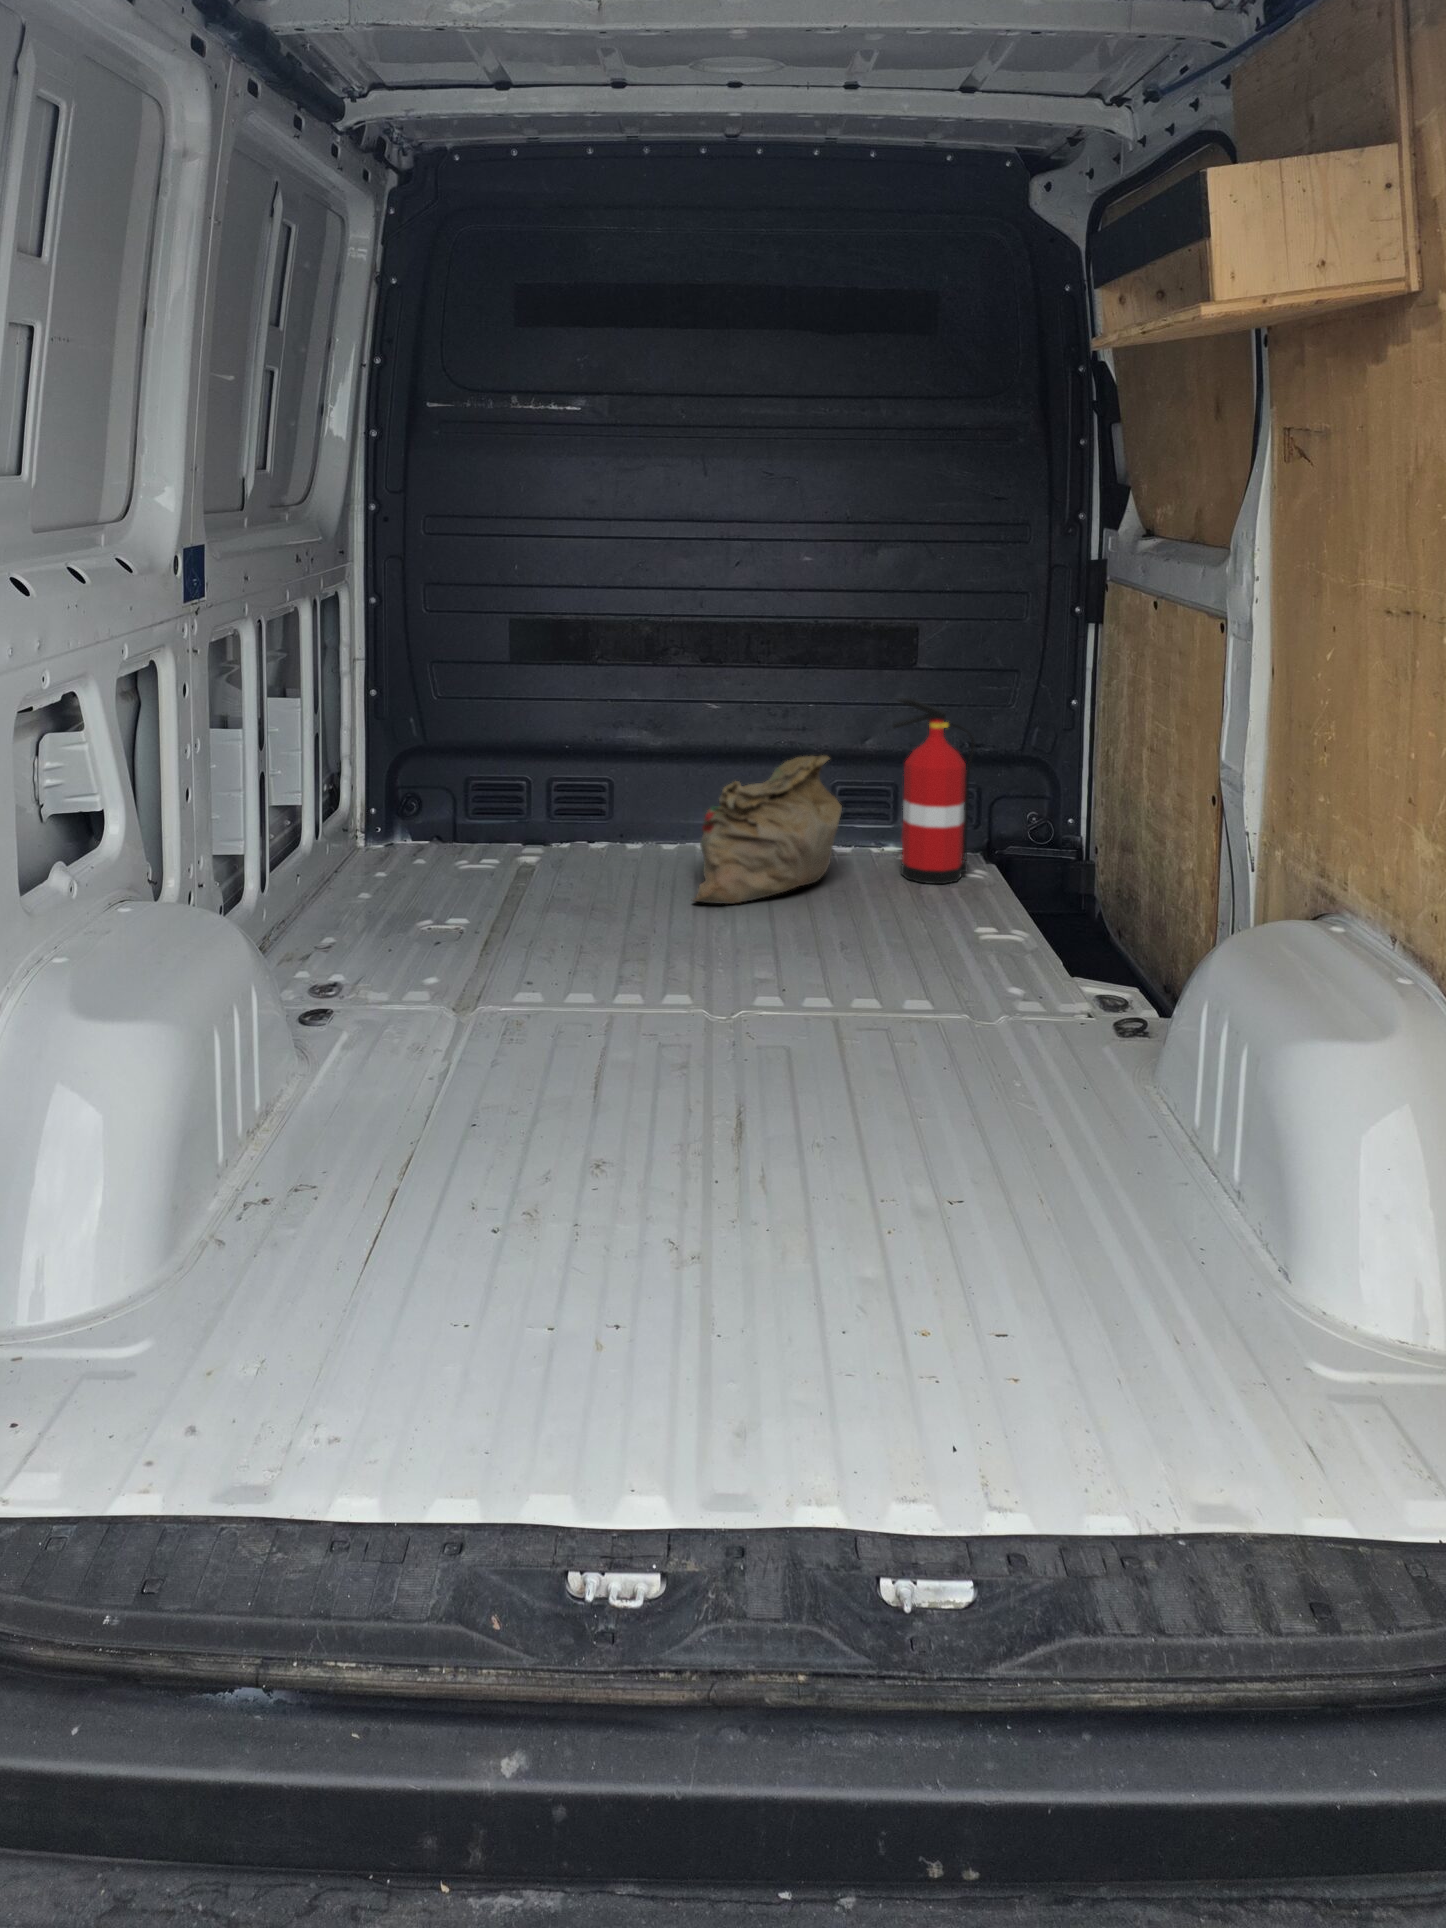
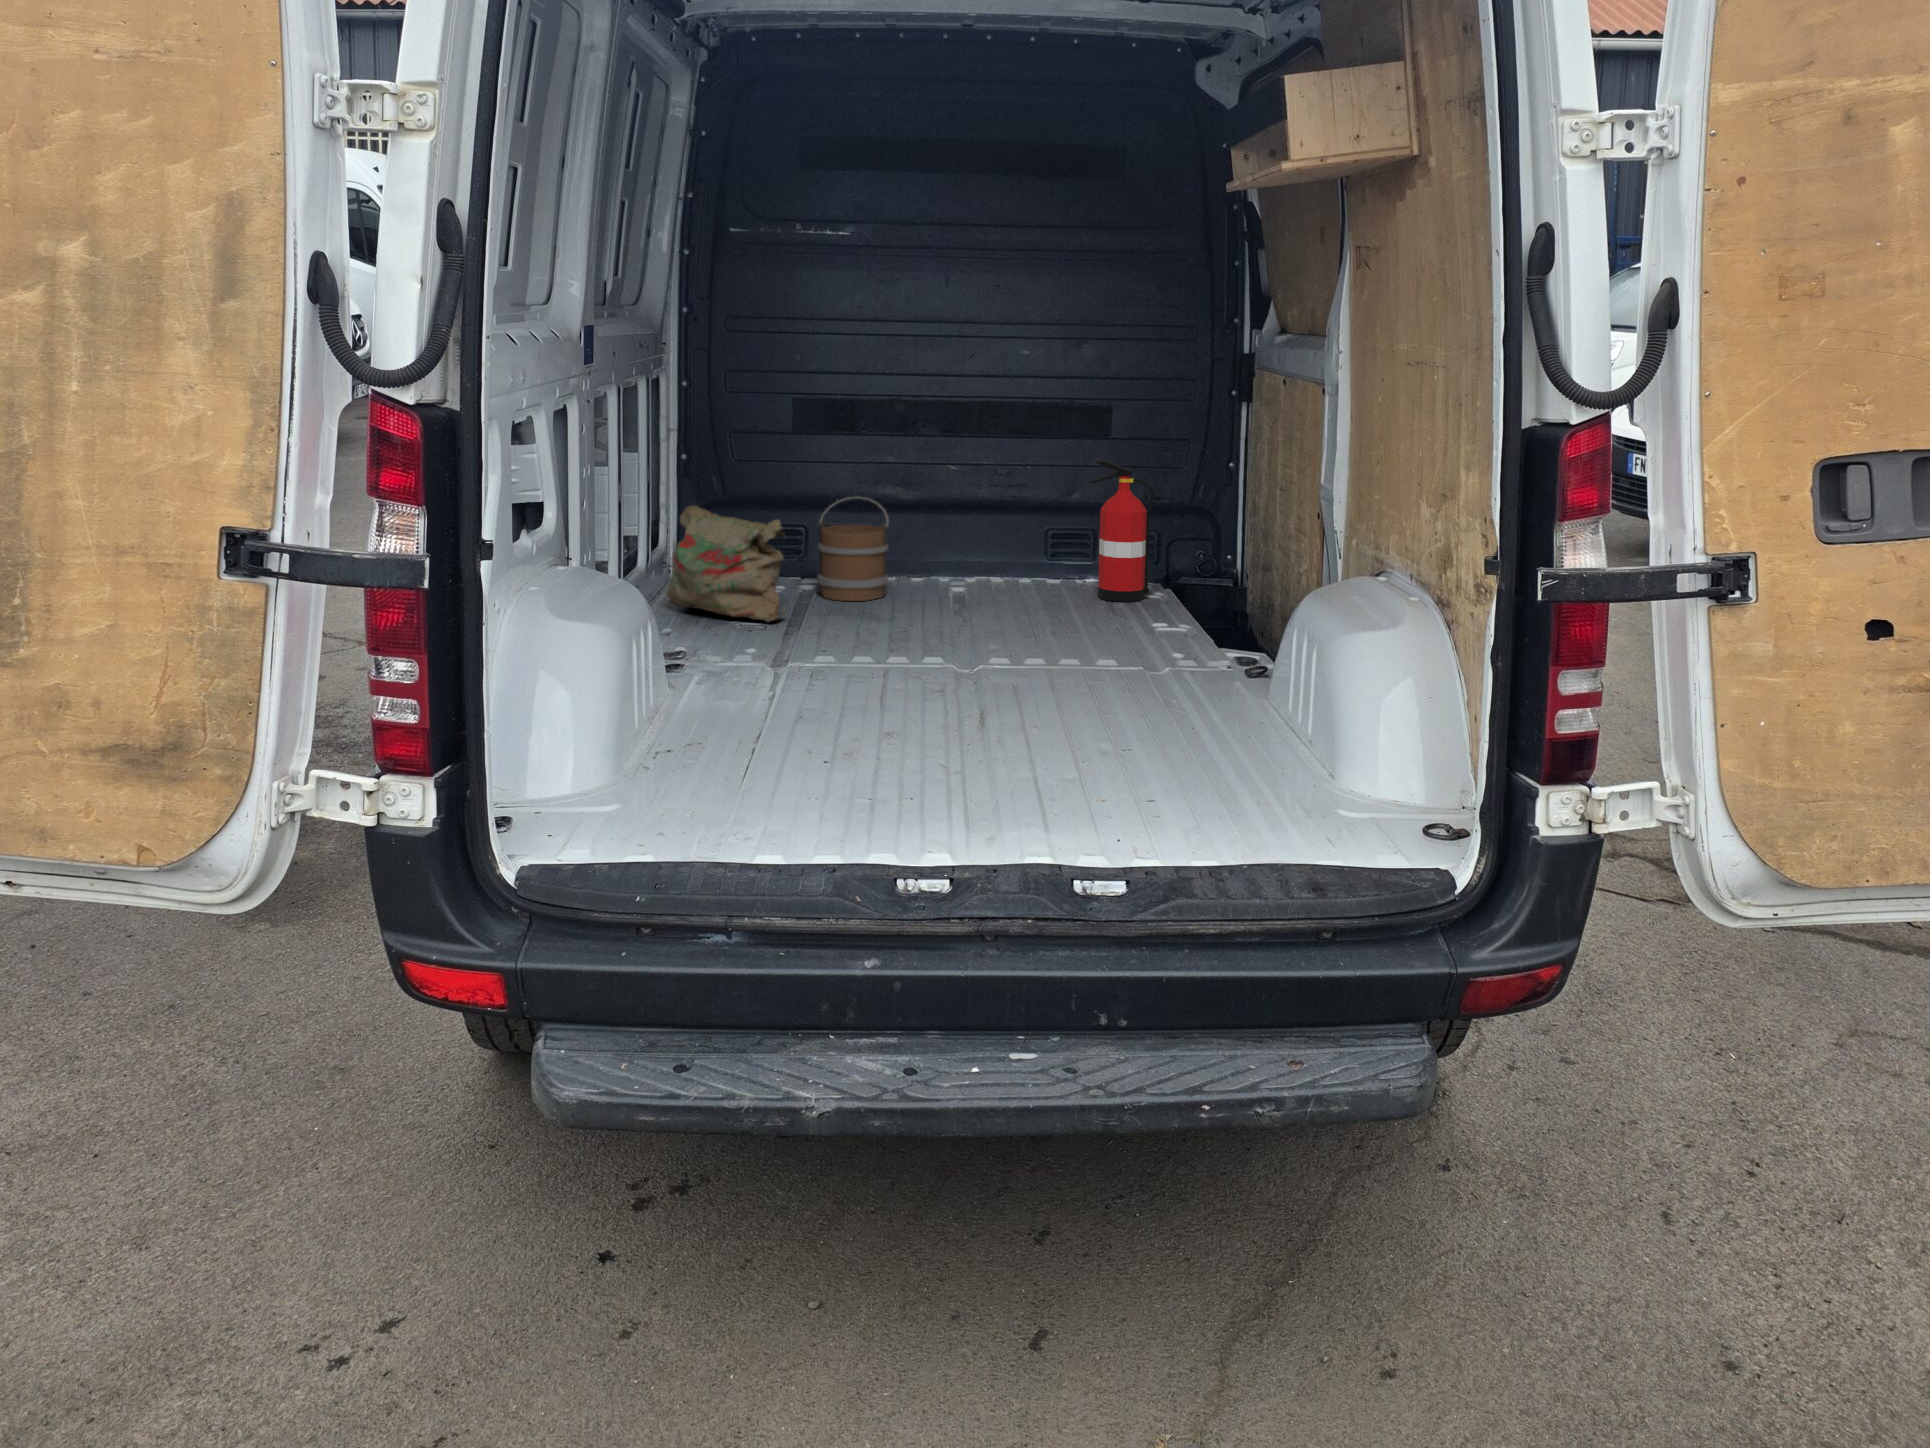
bucket: none [538,743,629,882] -> present [817,496,889,601]
bag: present [693,756,842,904] -> present [666,506,787,622]

